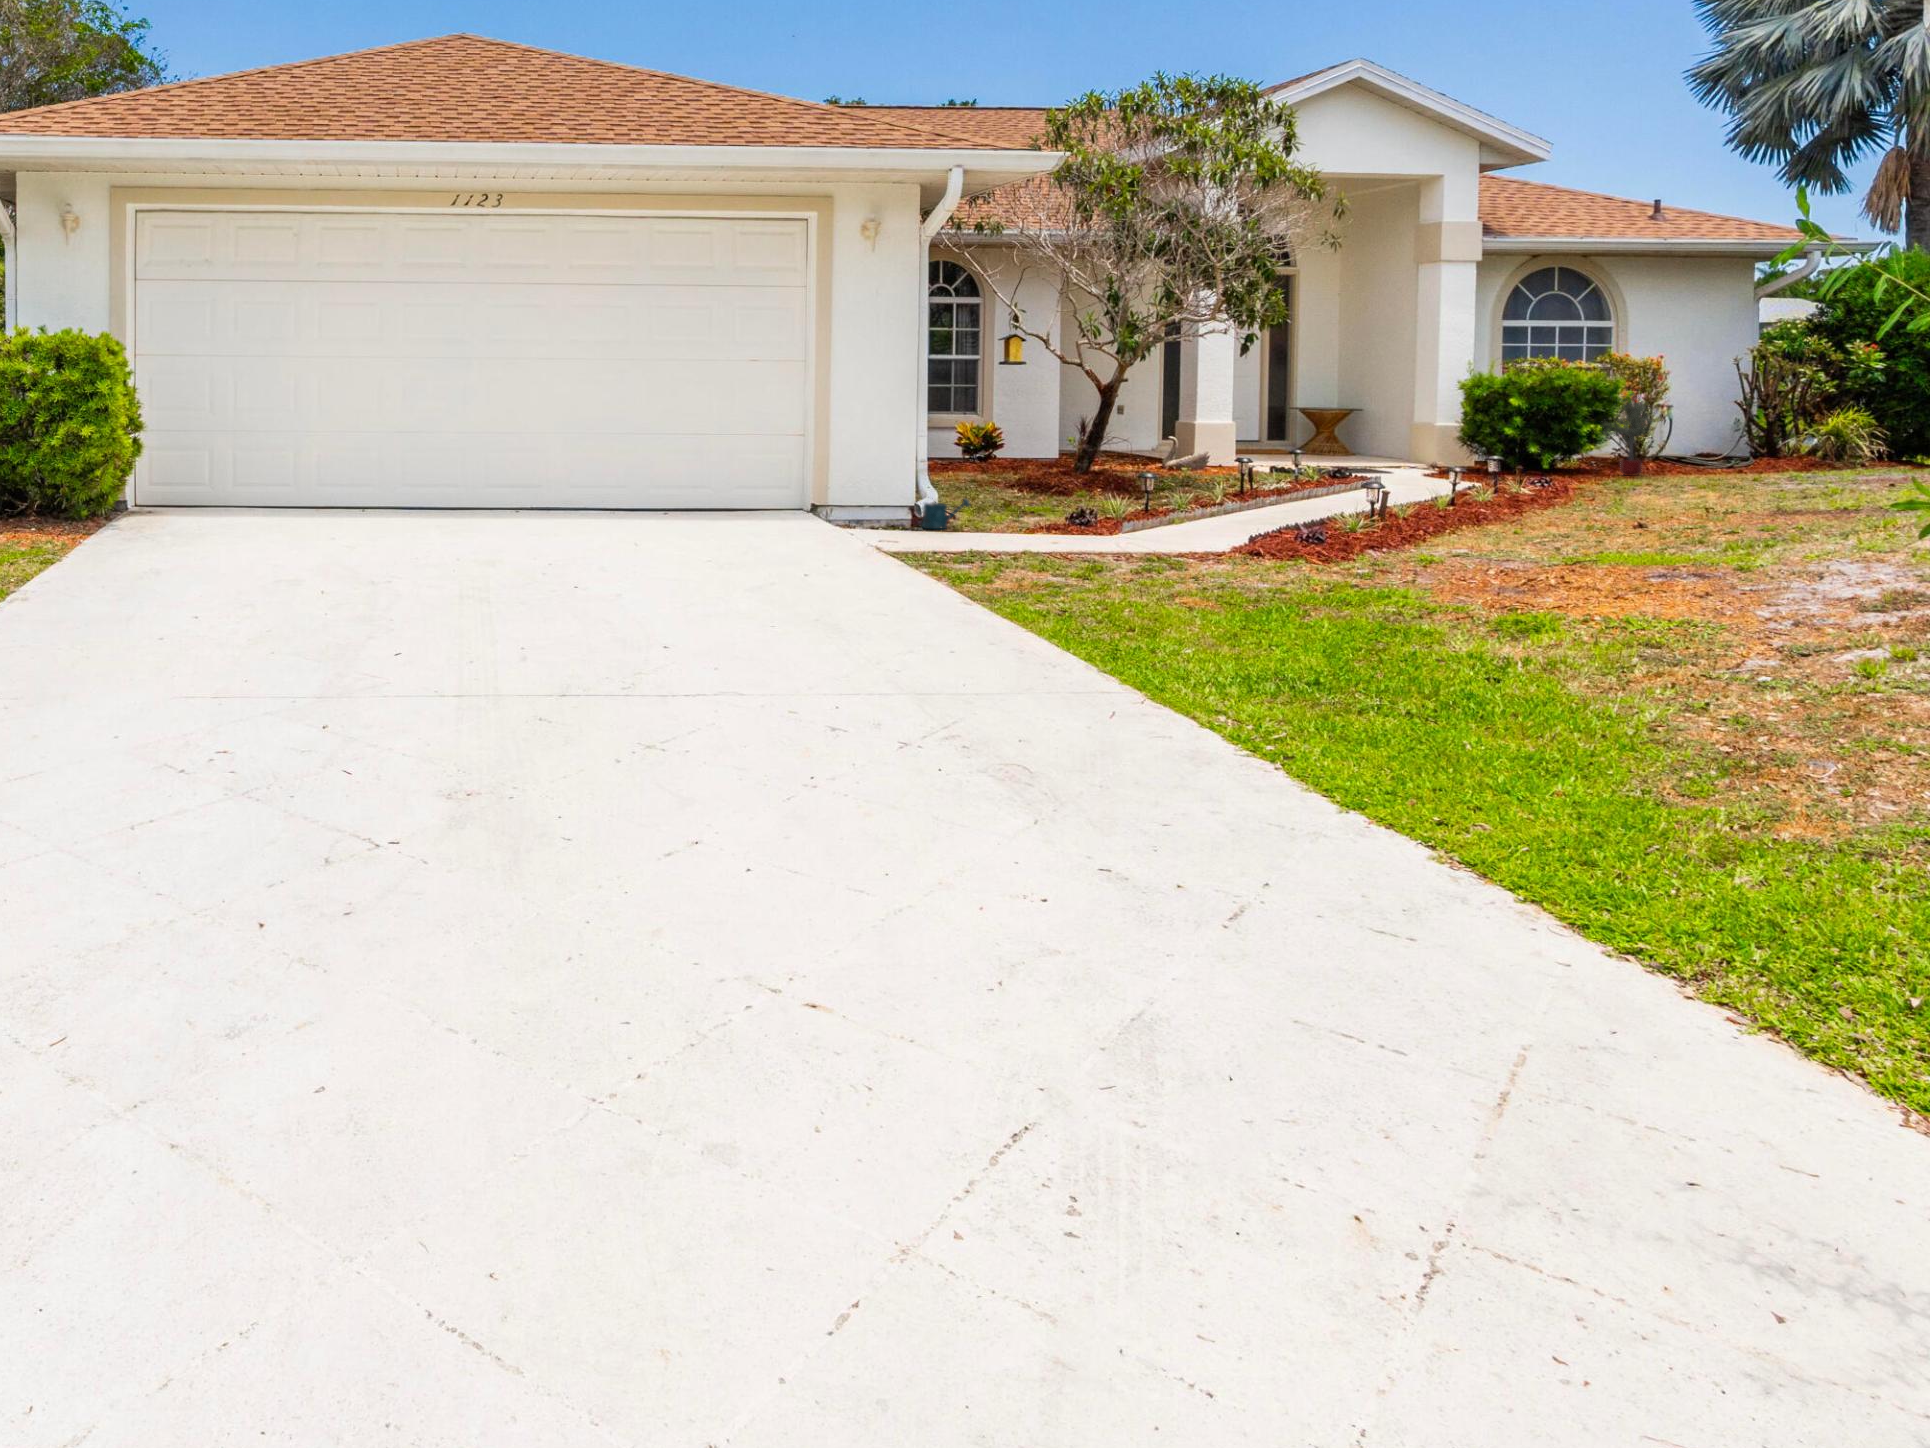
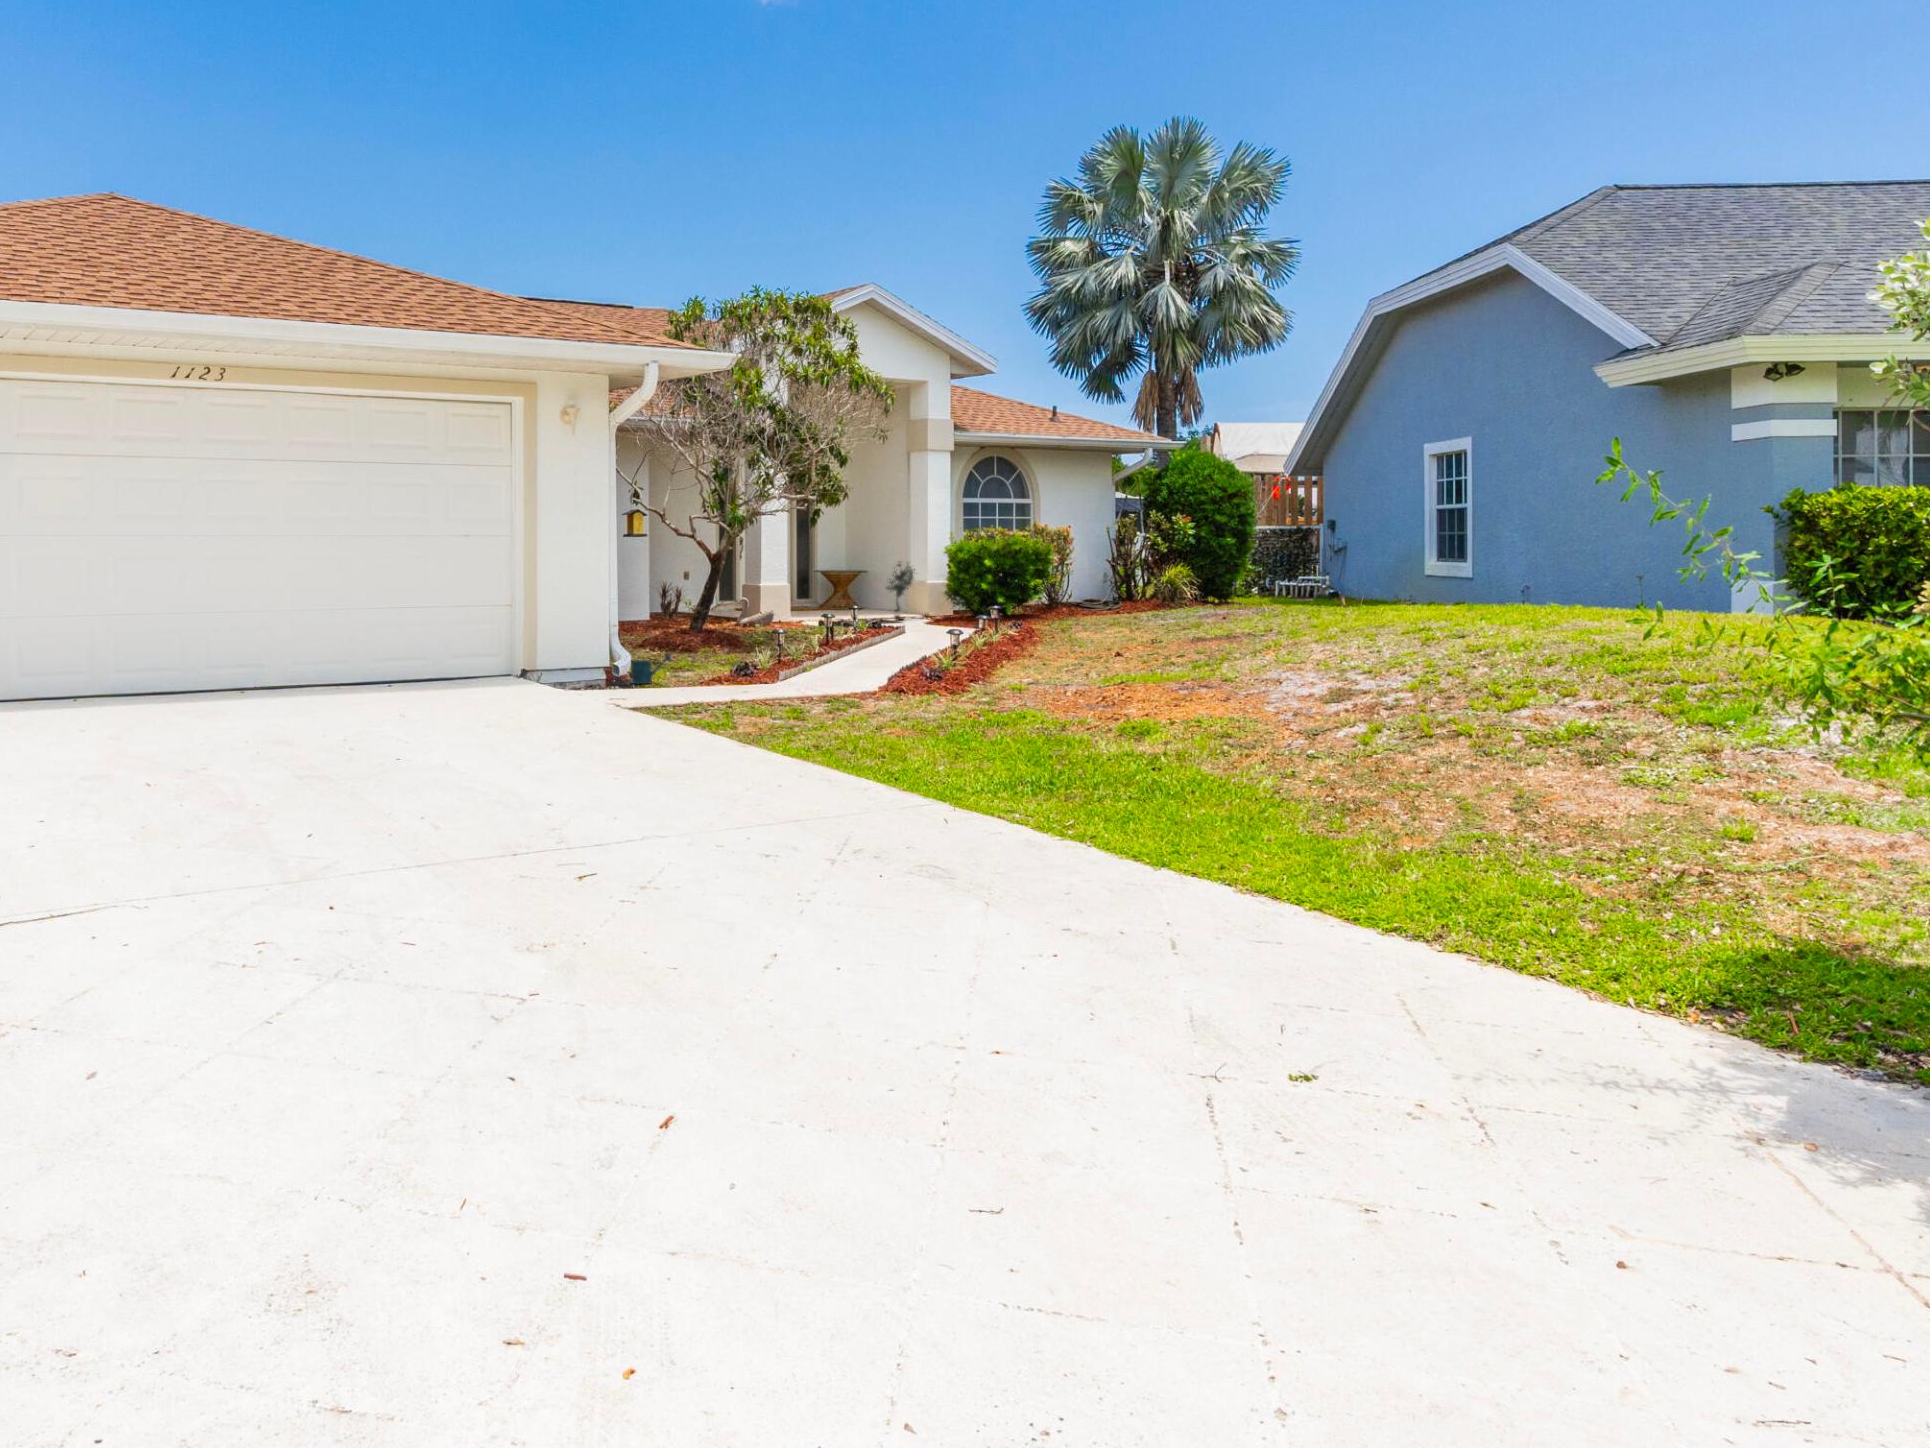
potted tree: present [1600,394,1652,476] -> present [886,562,915,620]

